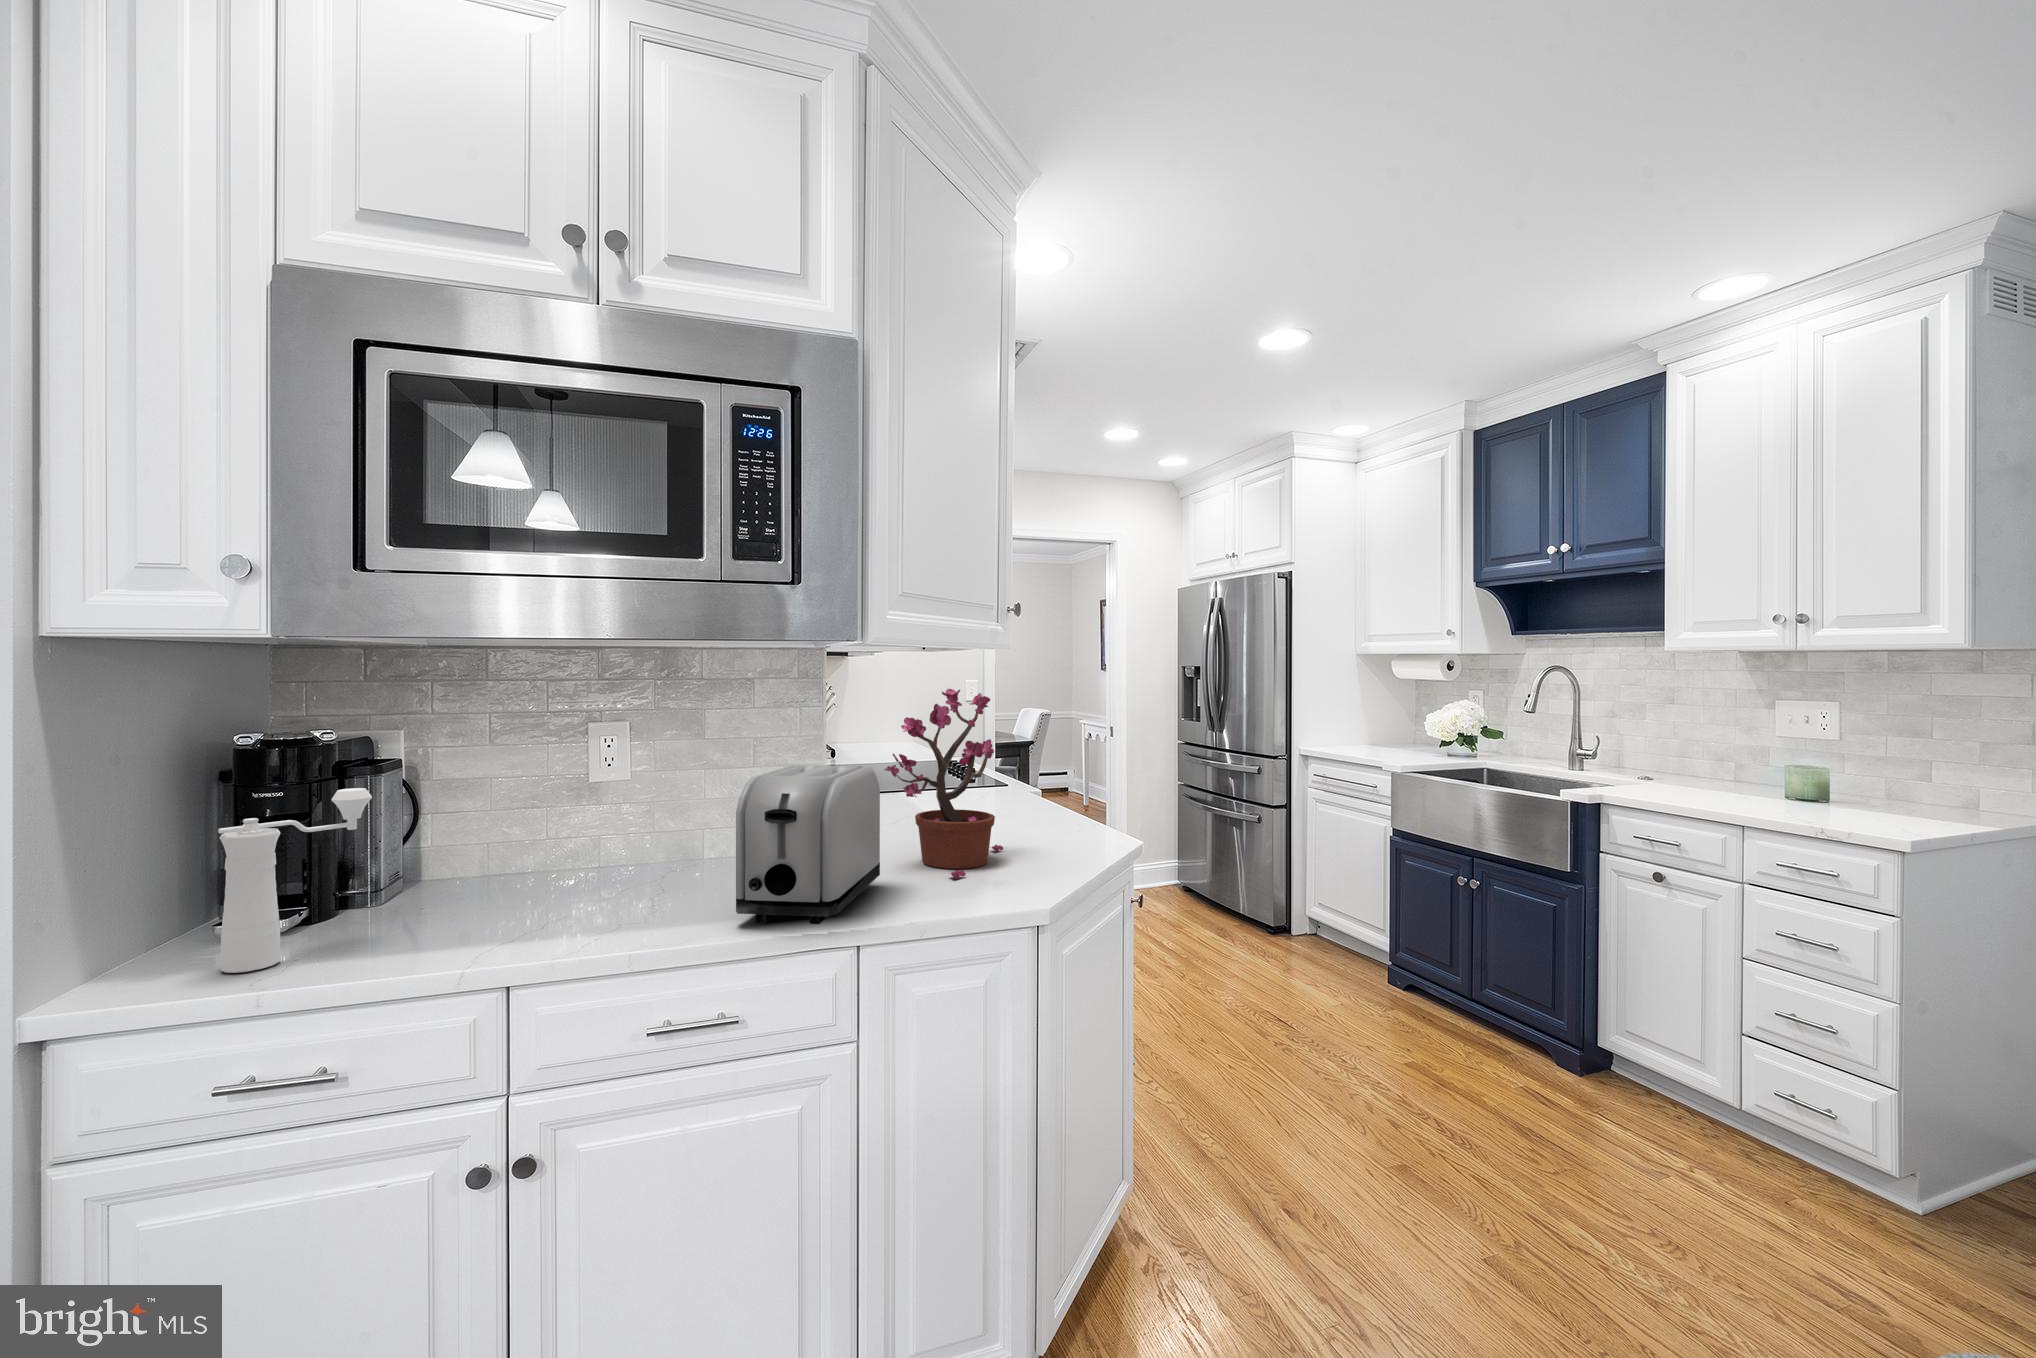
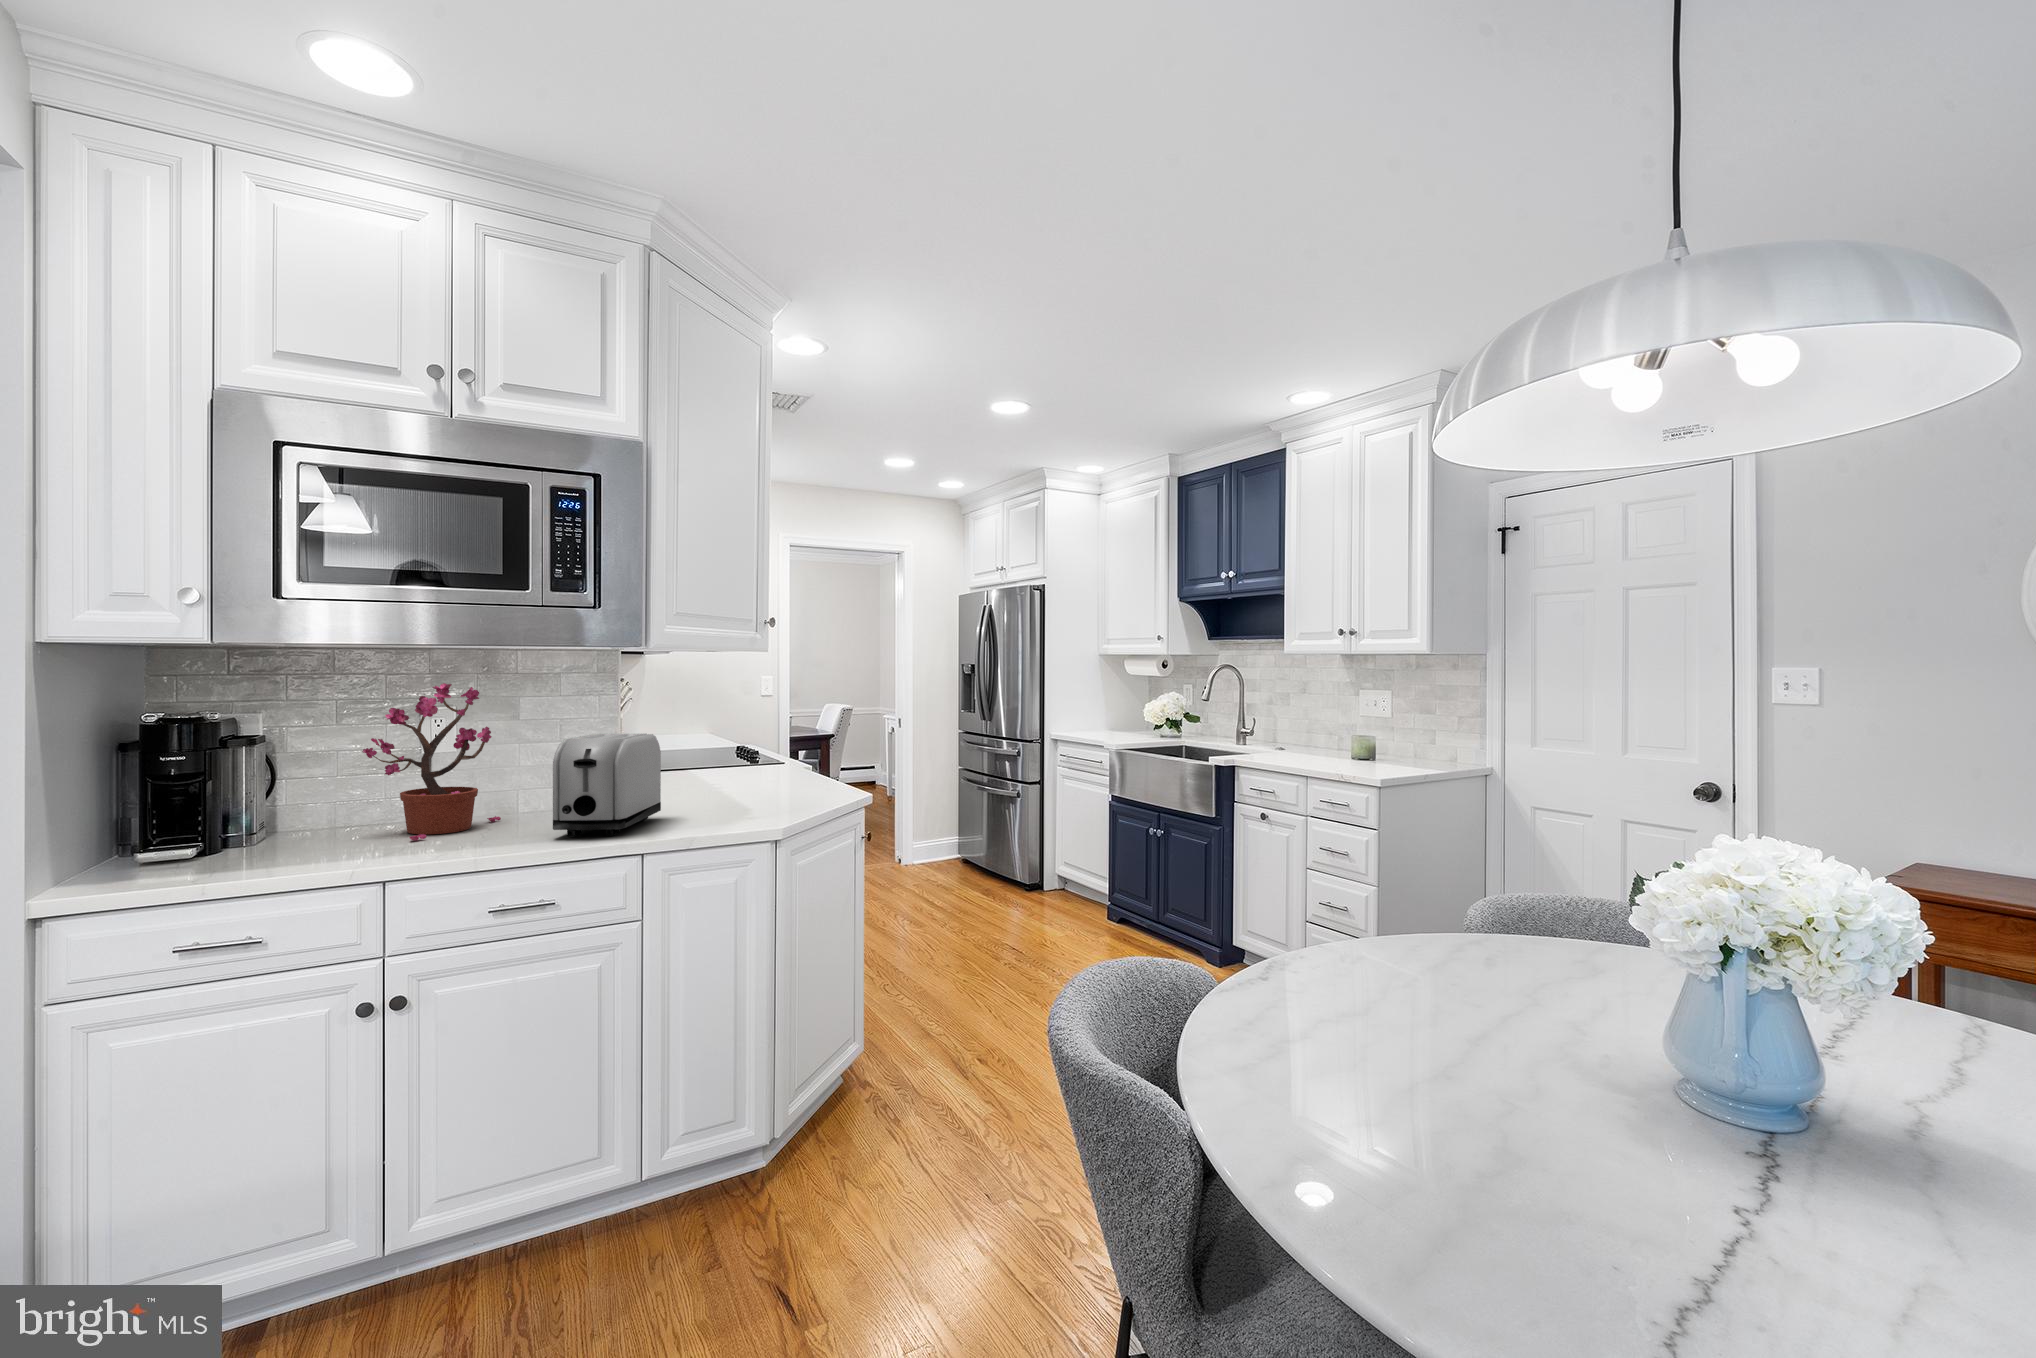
potted plant: present [885,689,1003,878] -> present [362,683,501,841]
pepper mill: present [218,788,372,973] -> none [176,748,279,870]

